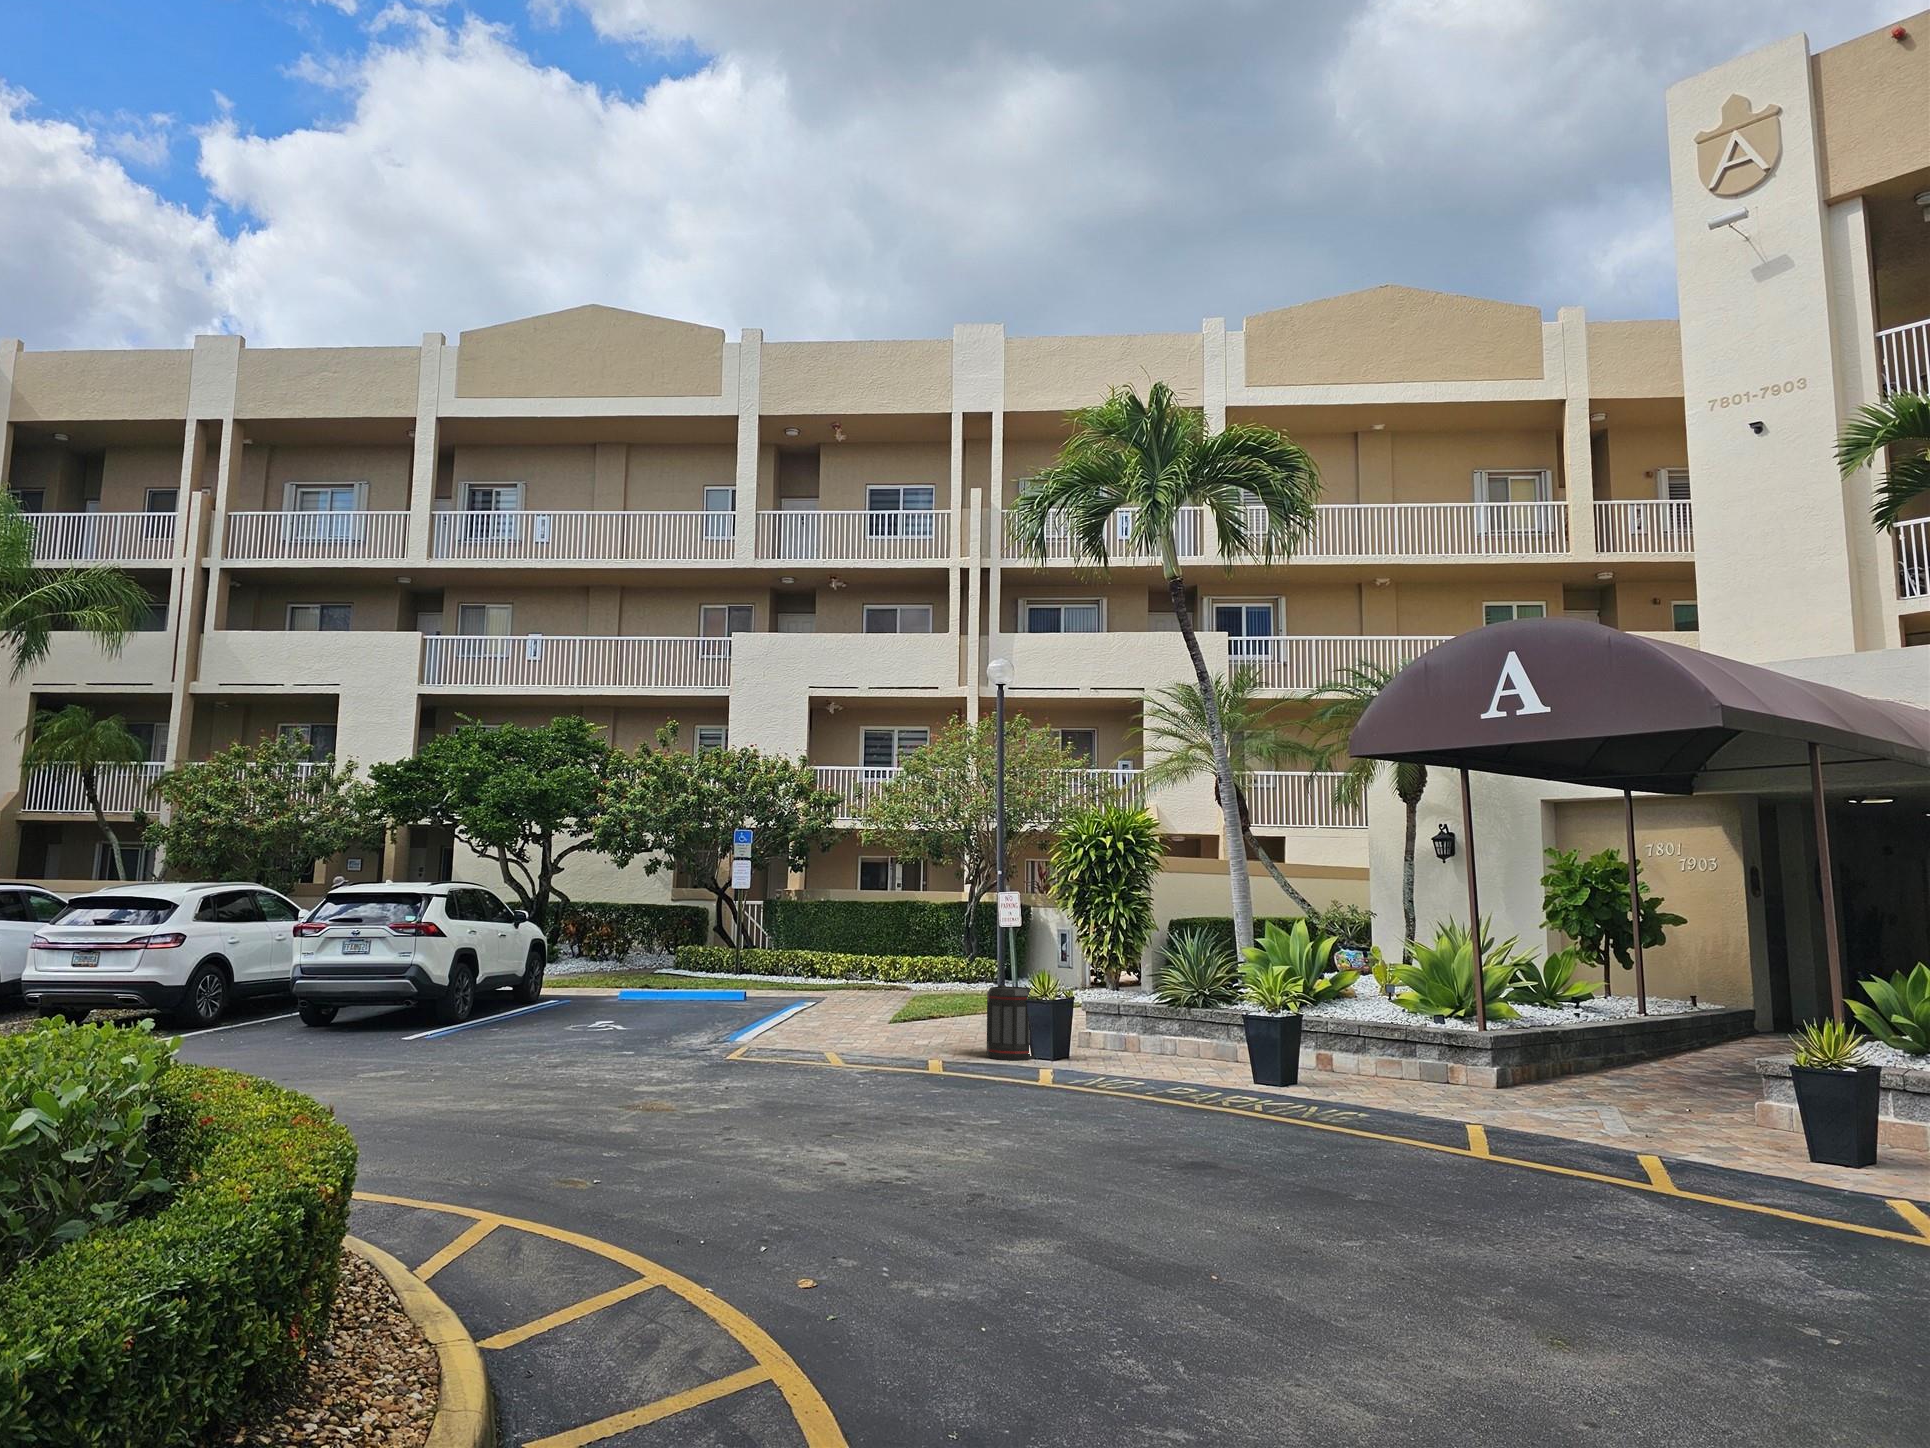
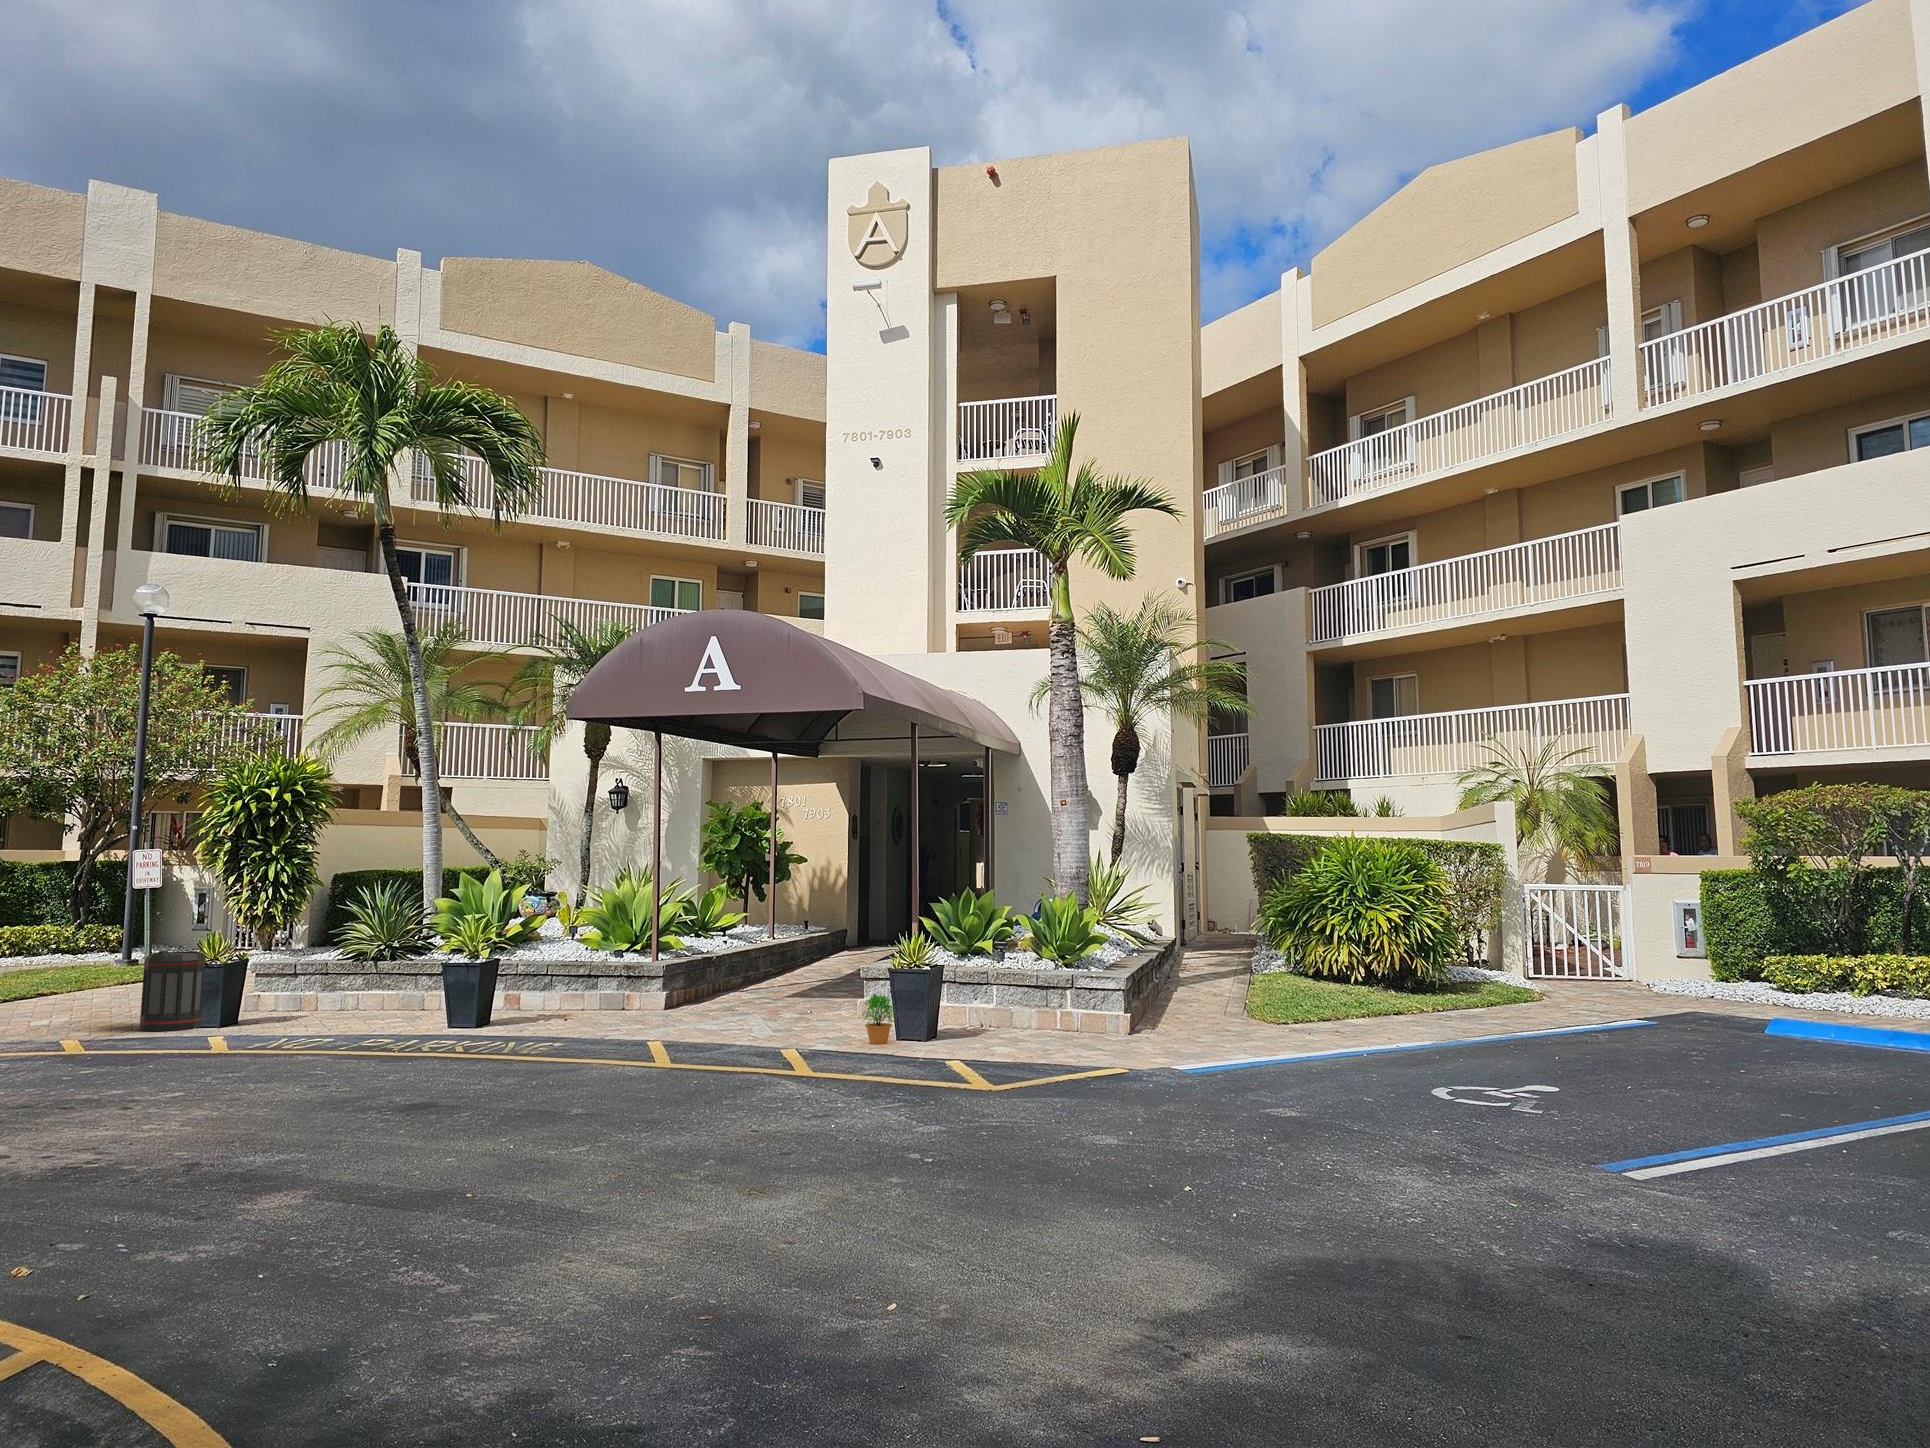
potted plant: none [1754,1099,1817,1170] -> present [862,993,896,1044]

